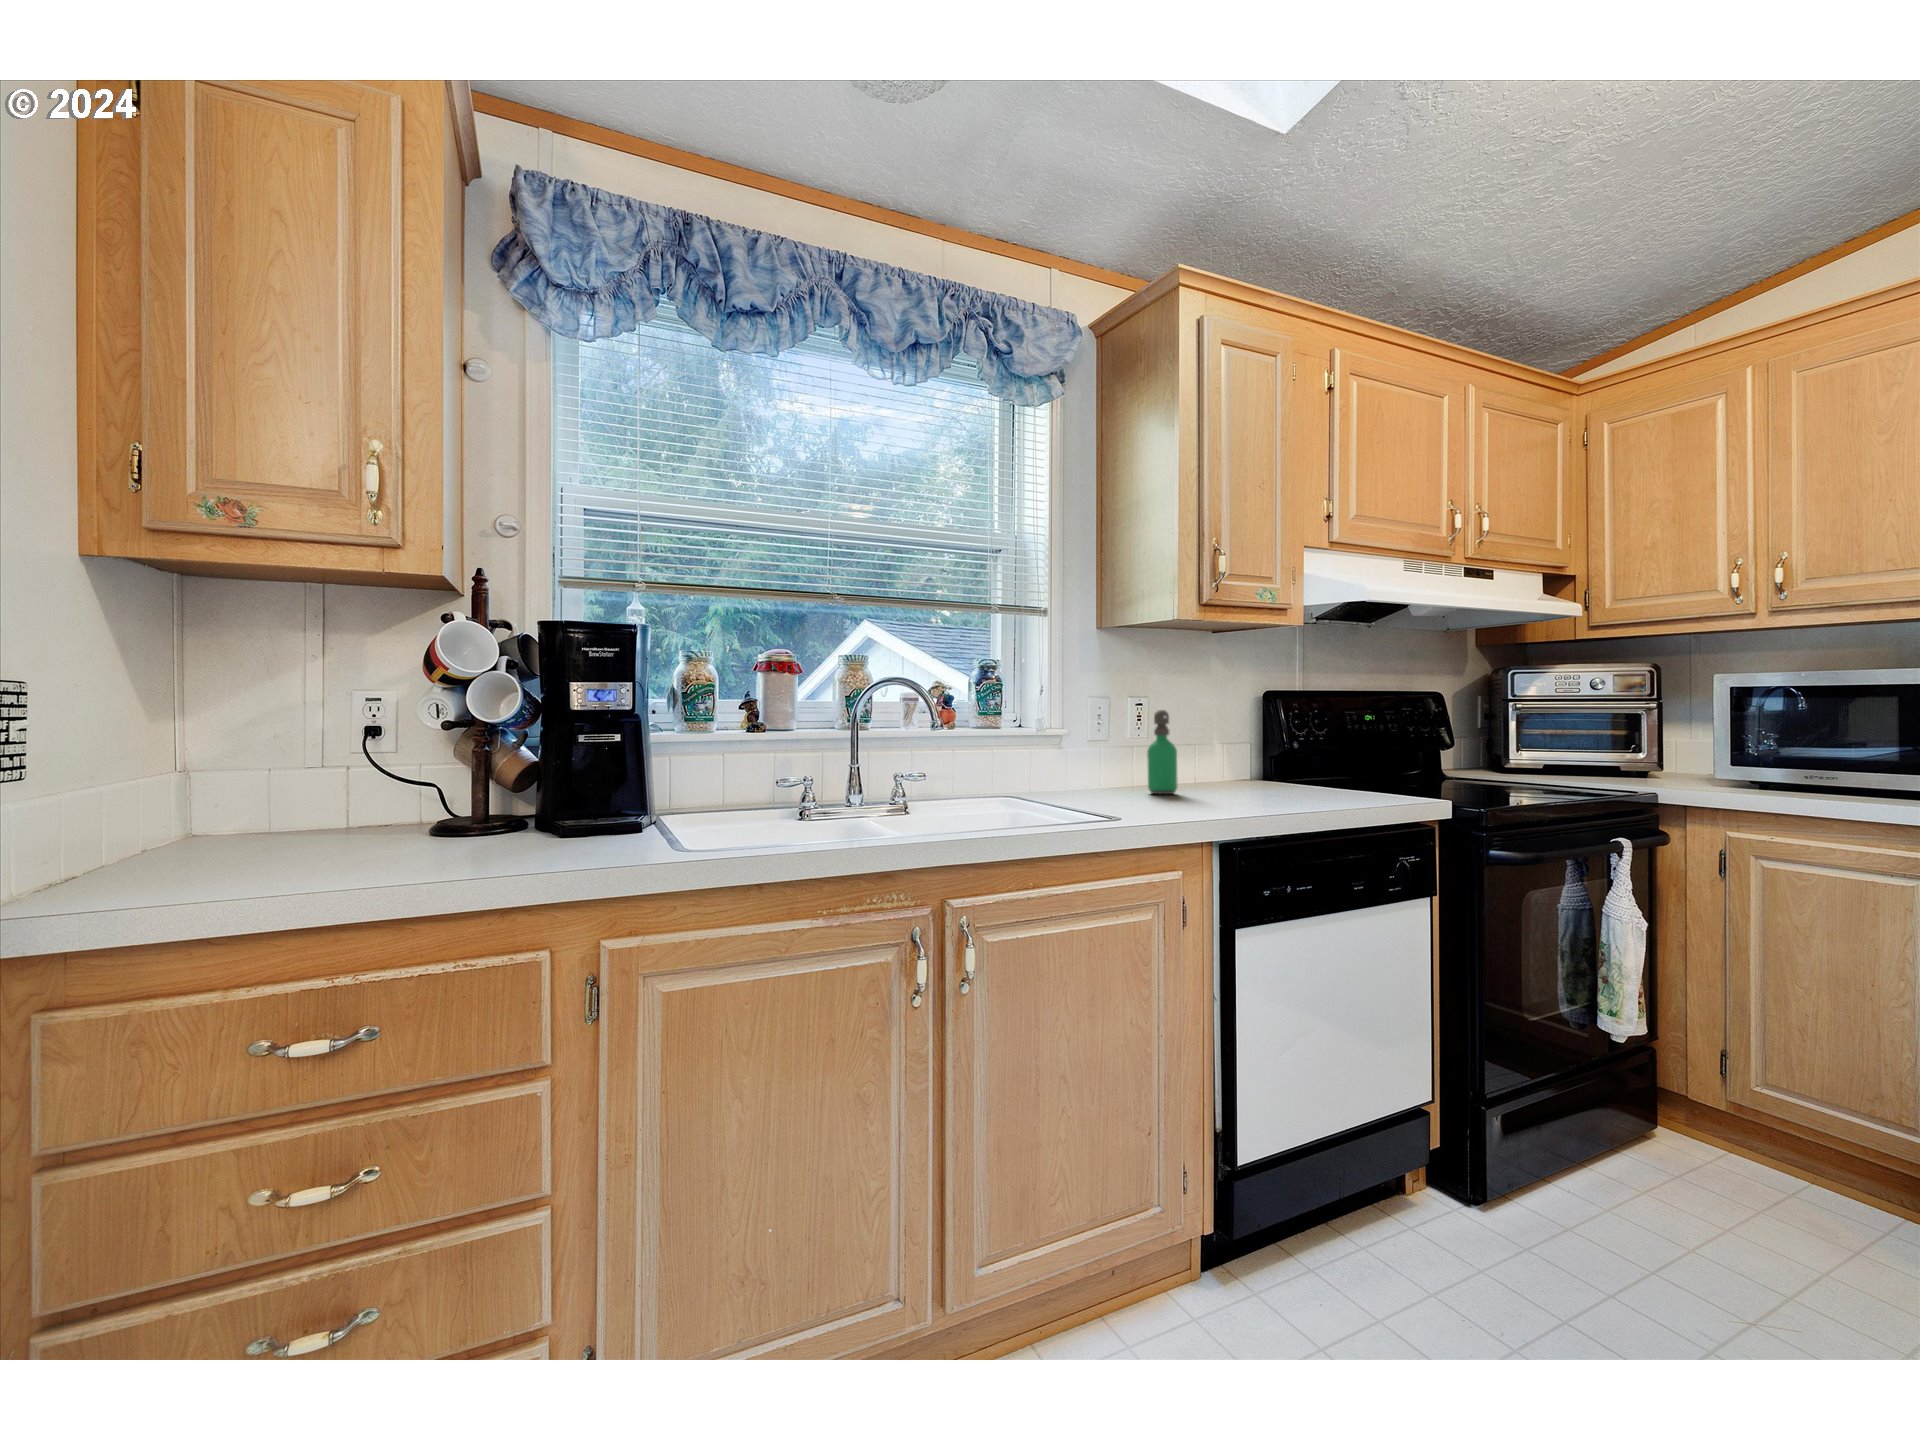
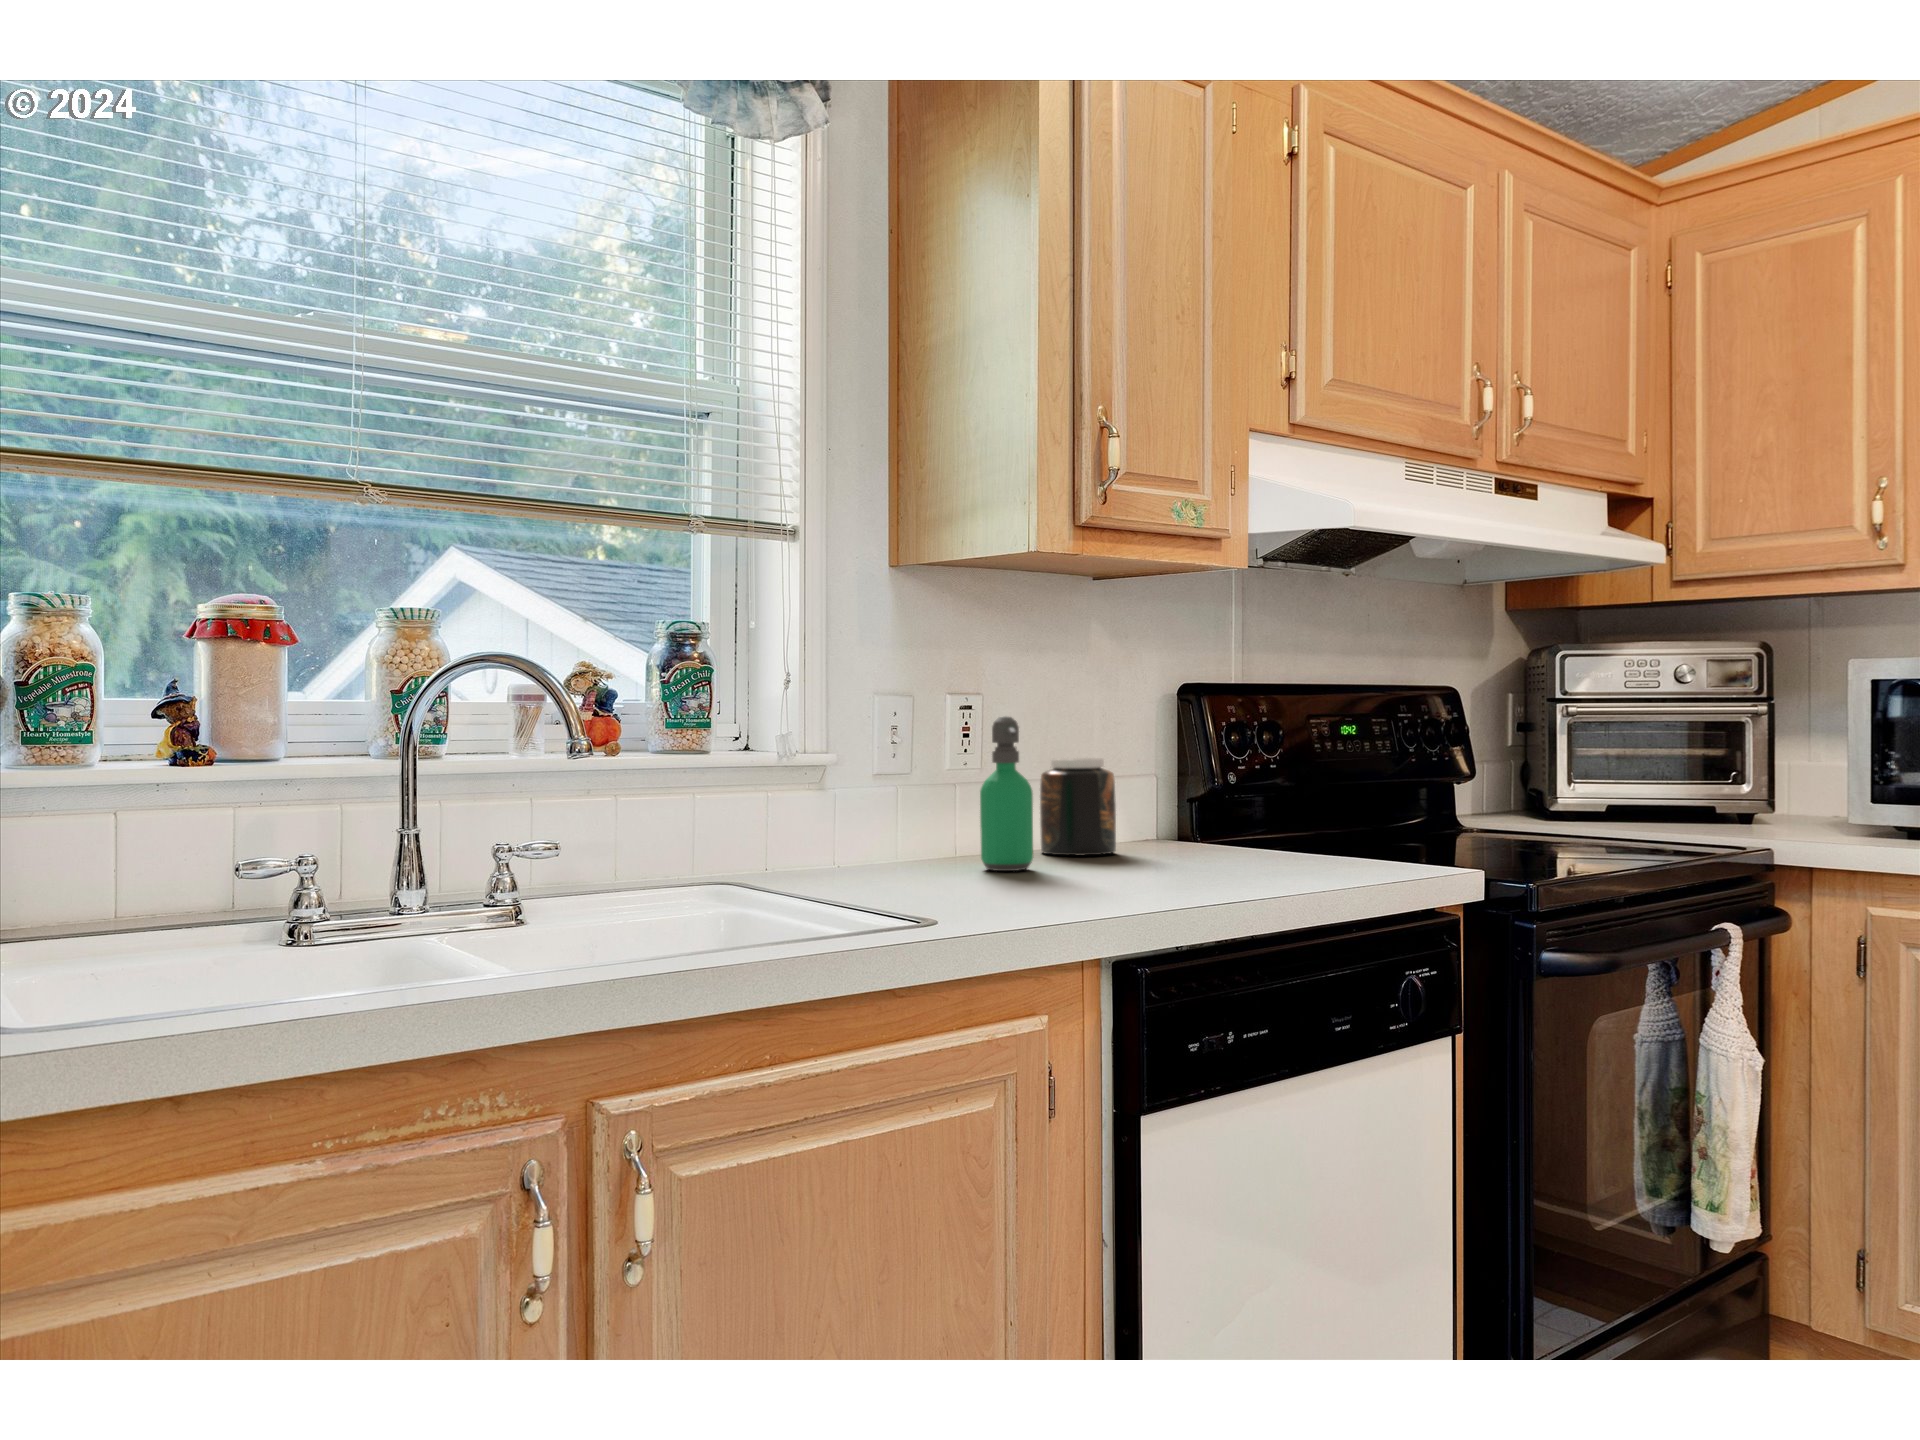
jar: none [1183,734,1227,788] -> present [1040,758,1116,855]

